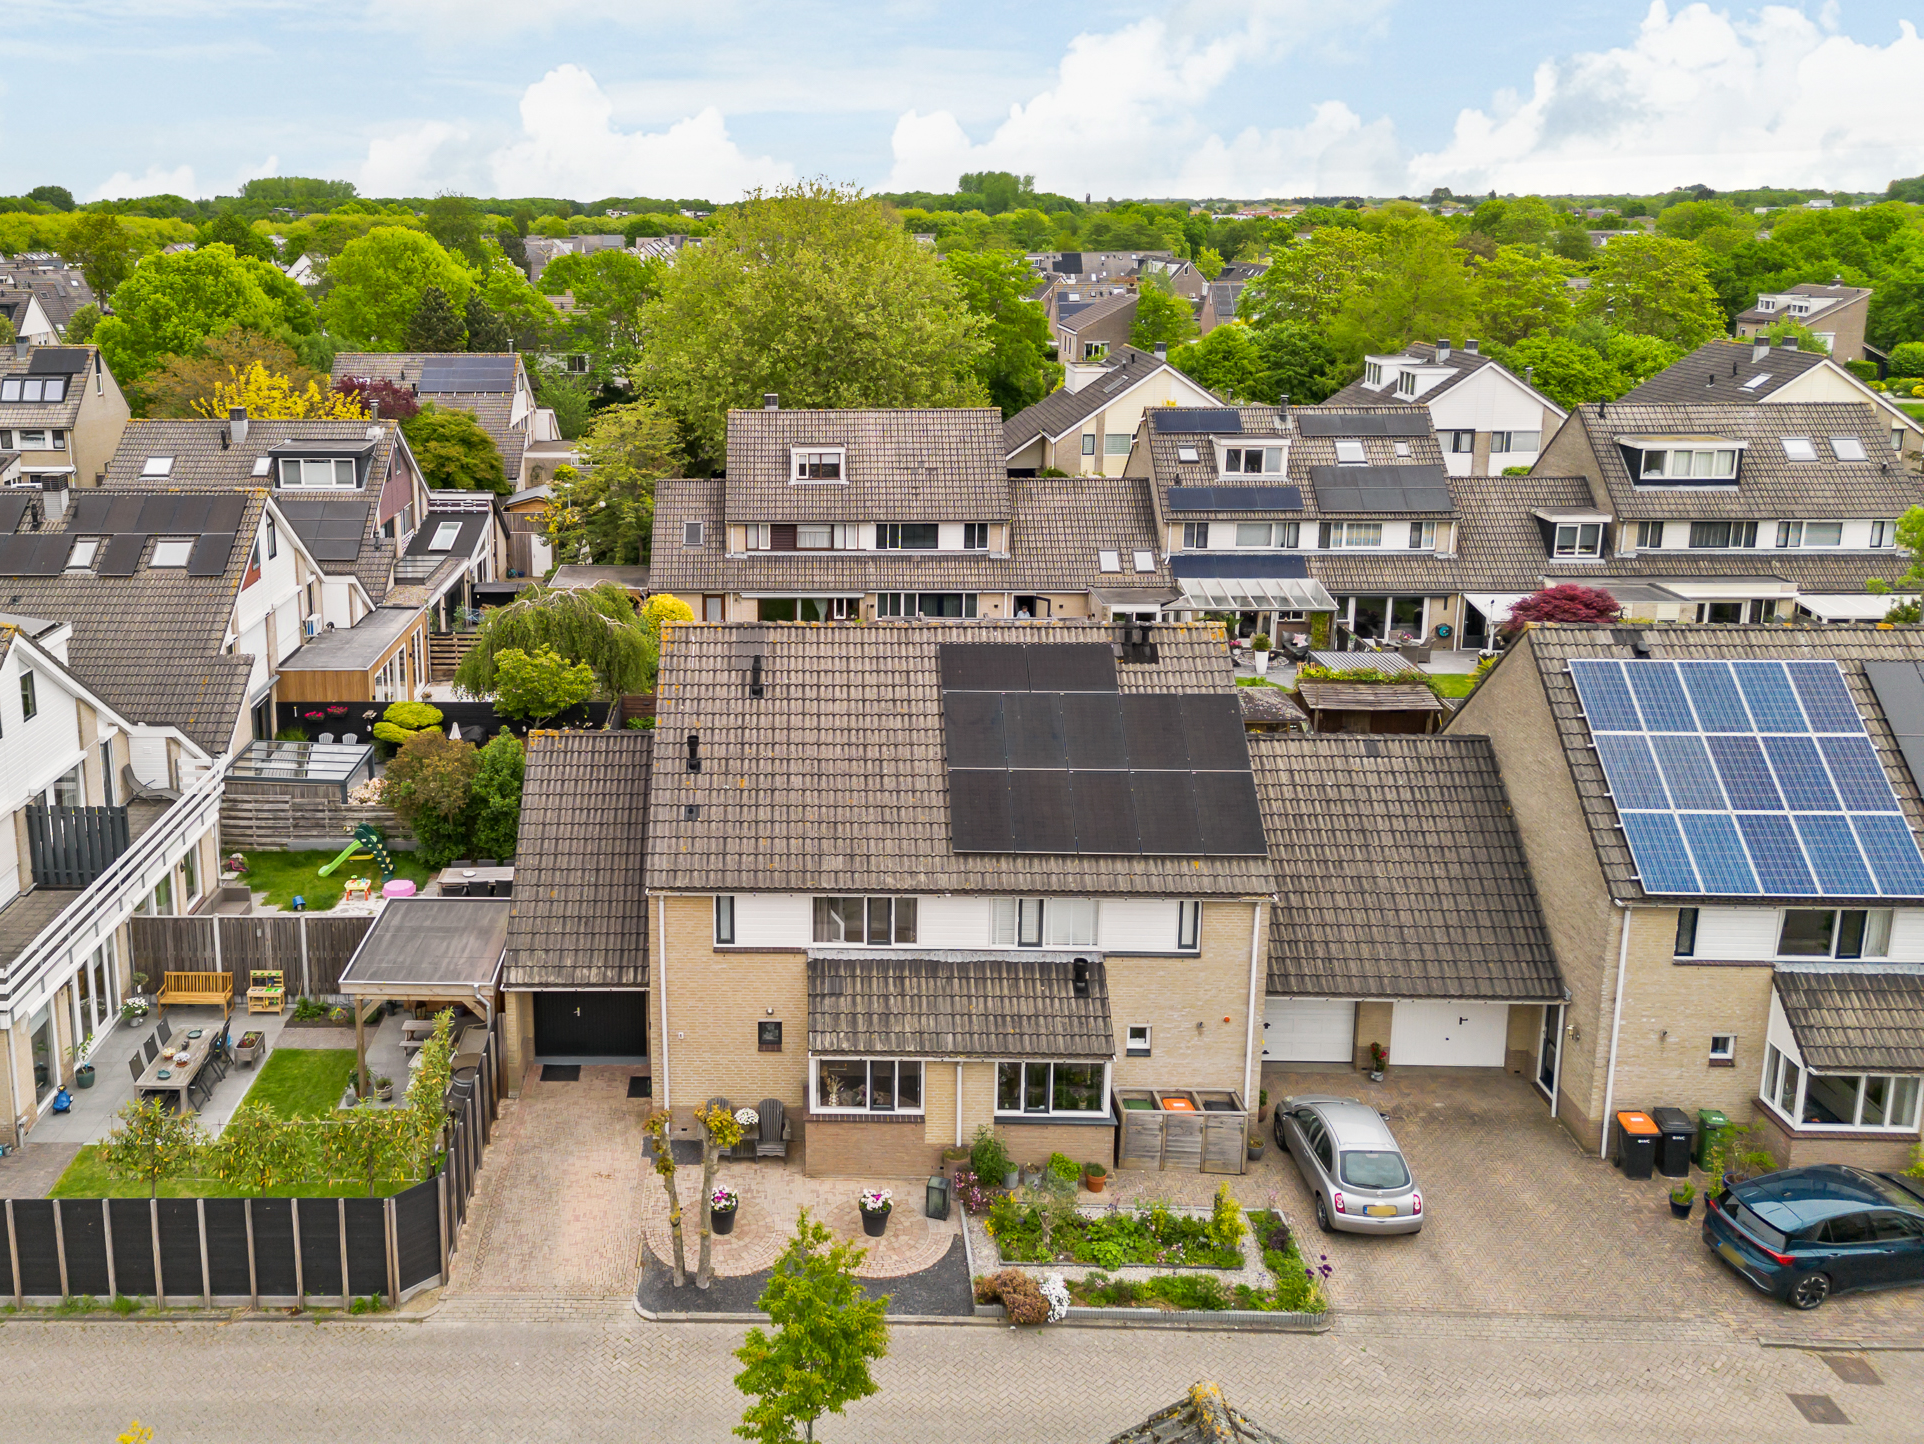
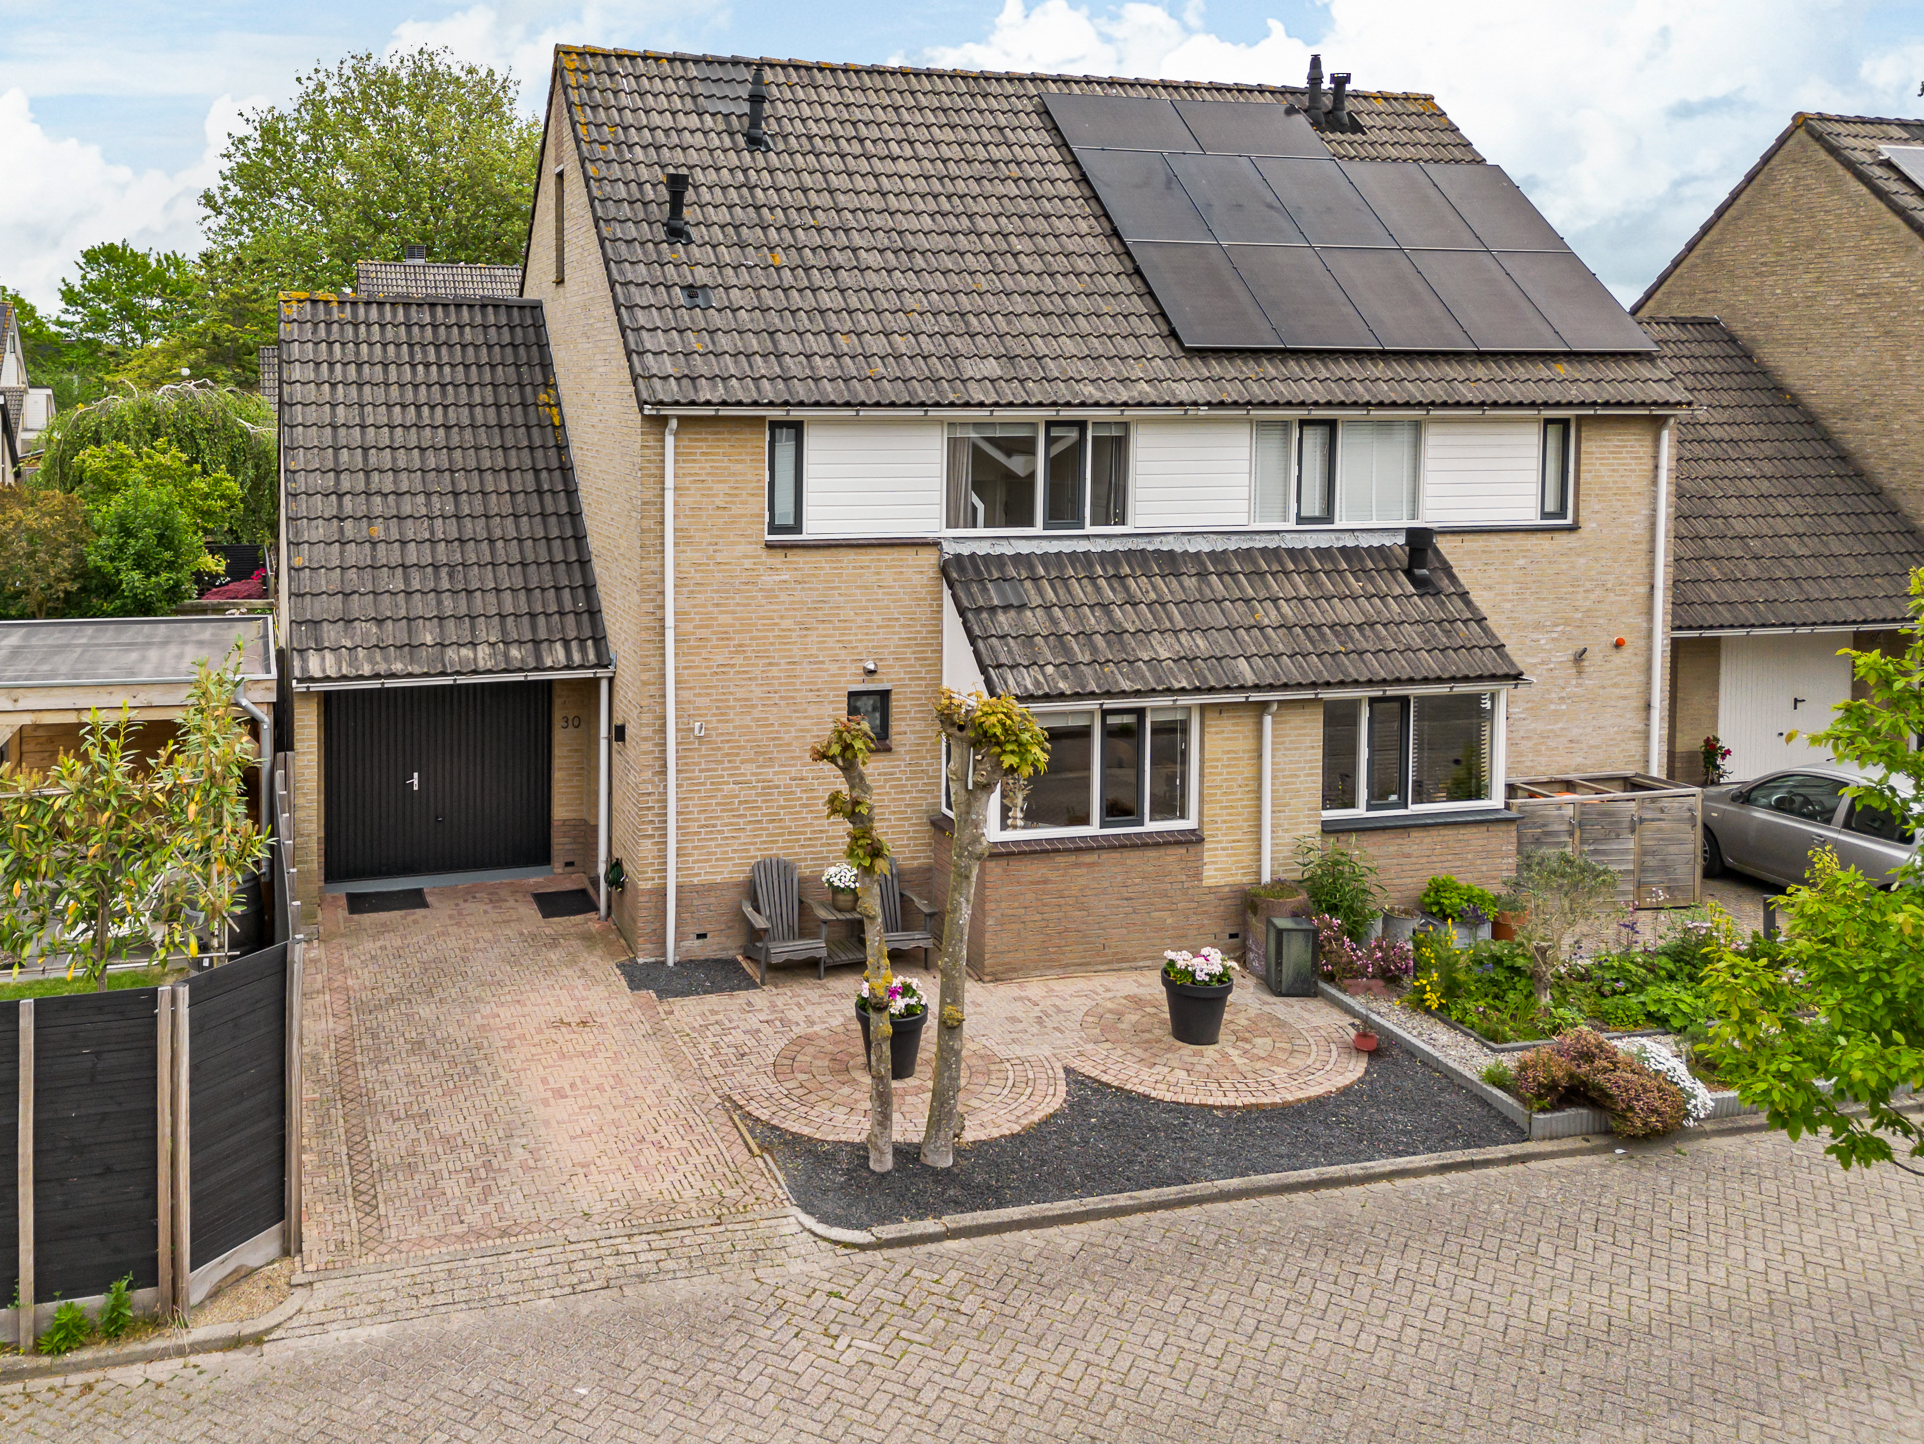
potted plant: none [922,1227,945,1263] -> present [1343,979,1390,1051]

